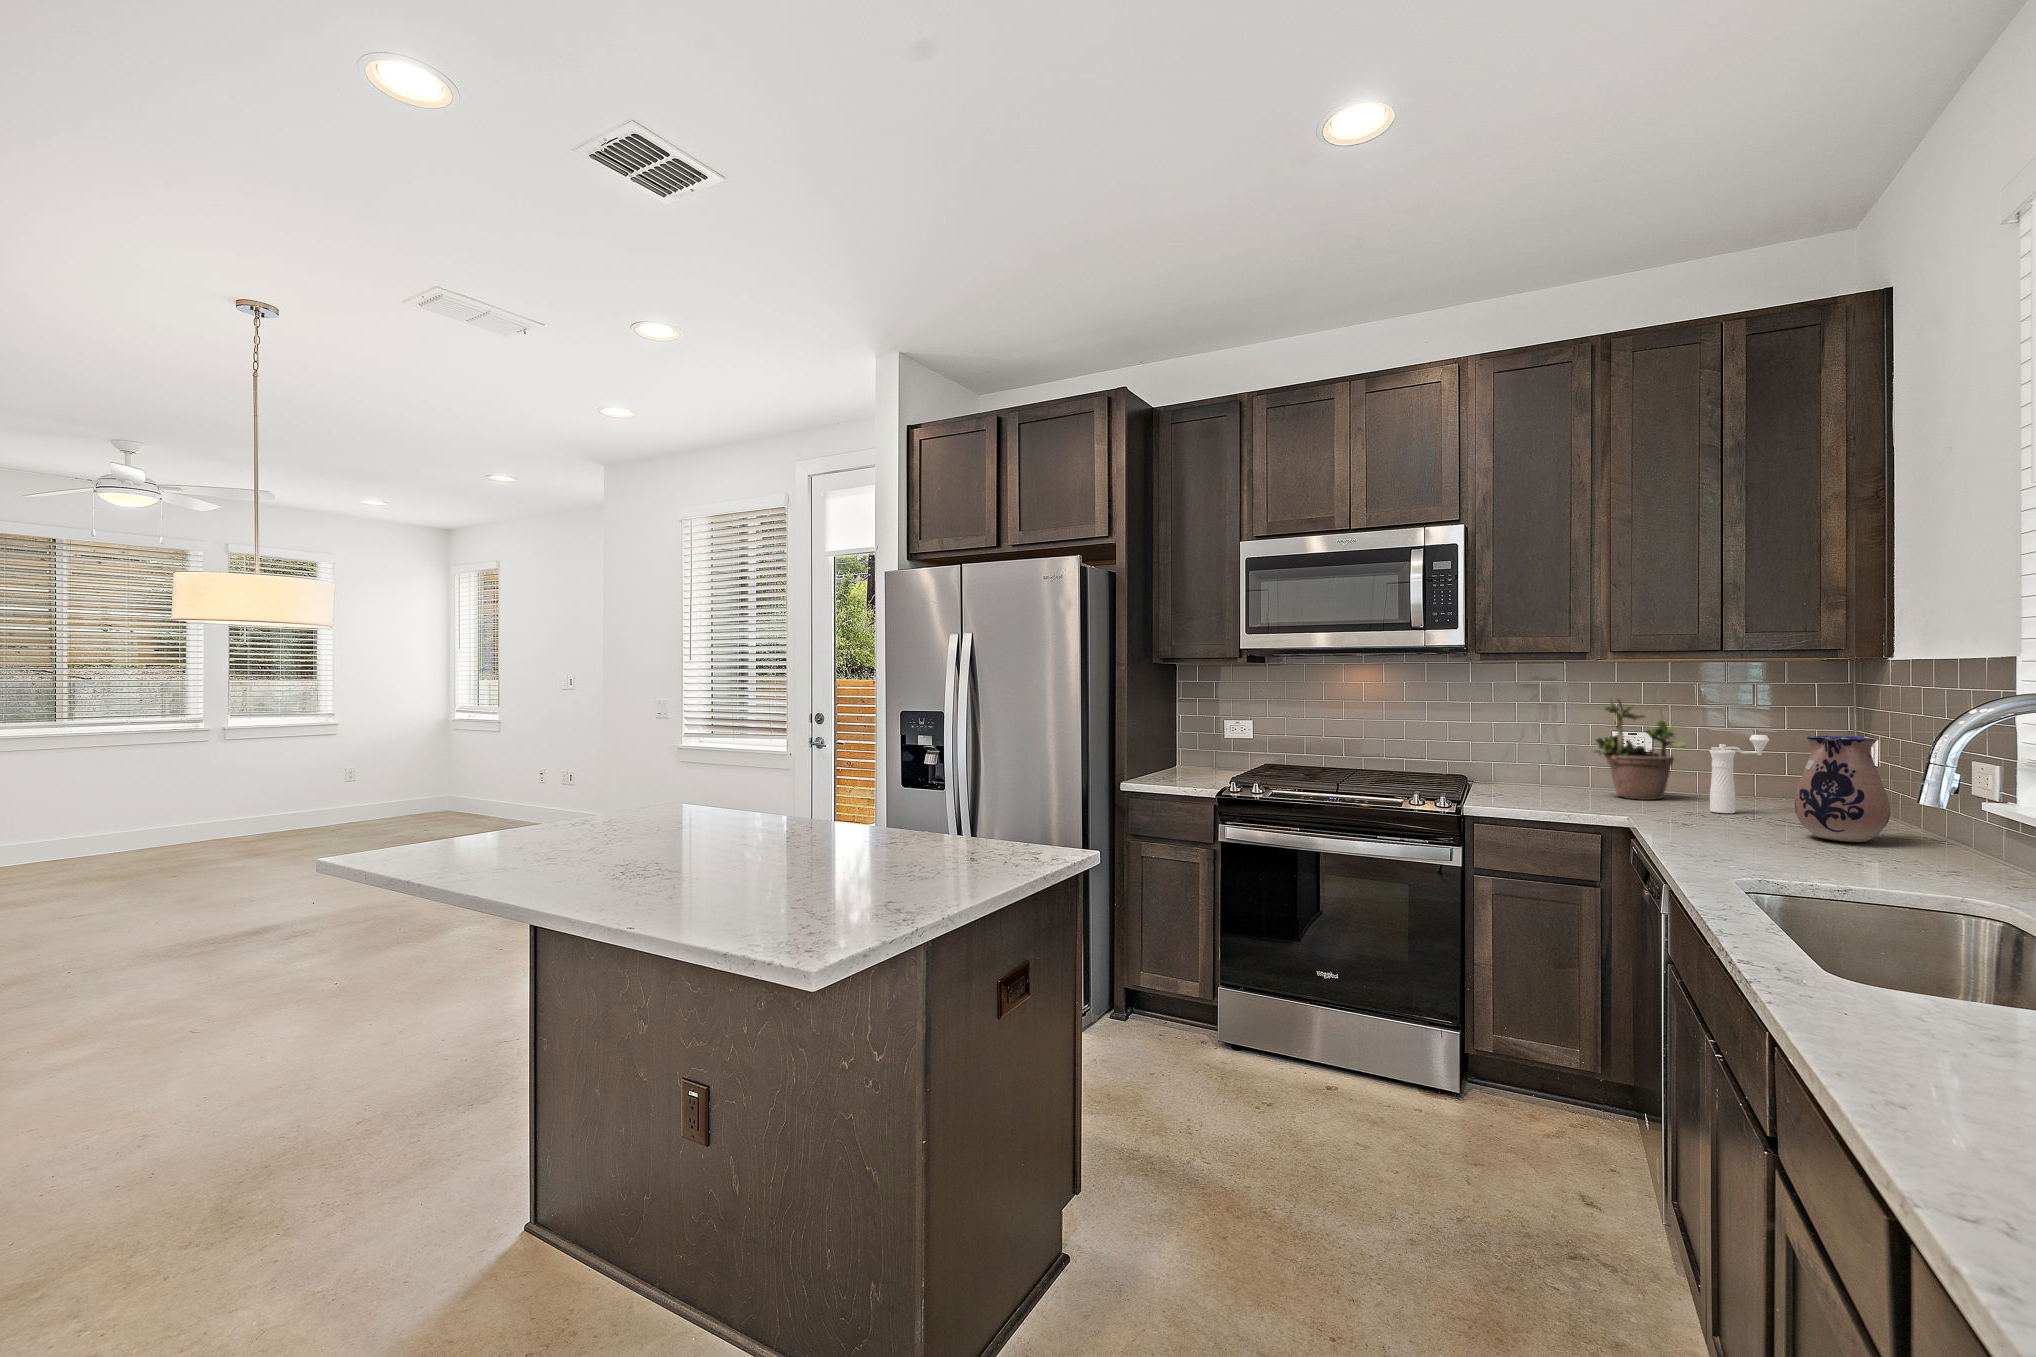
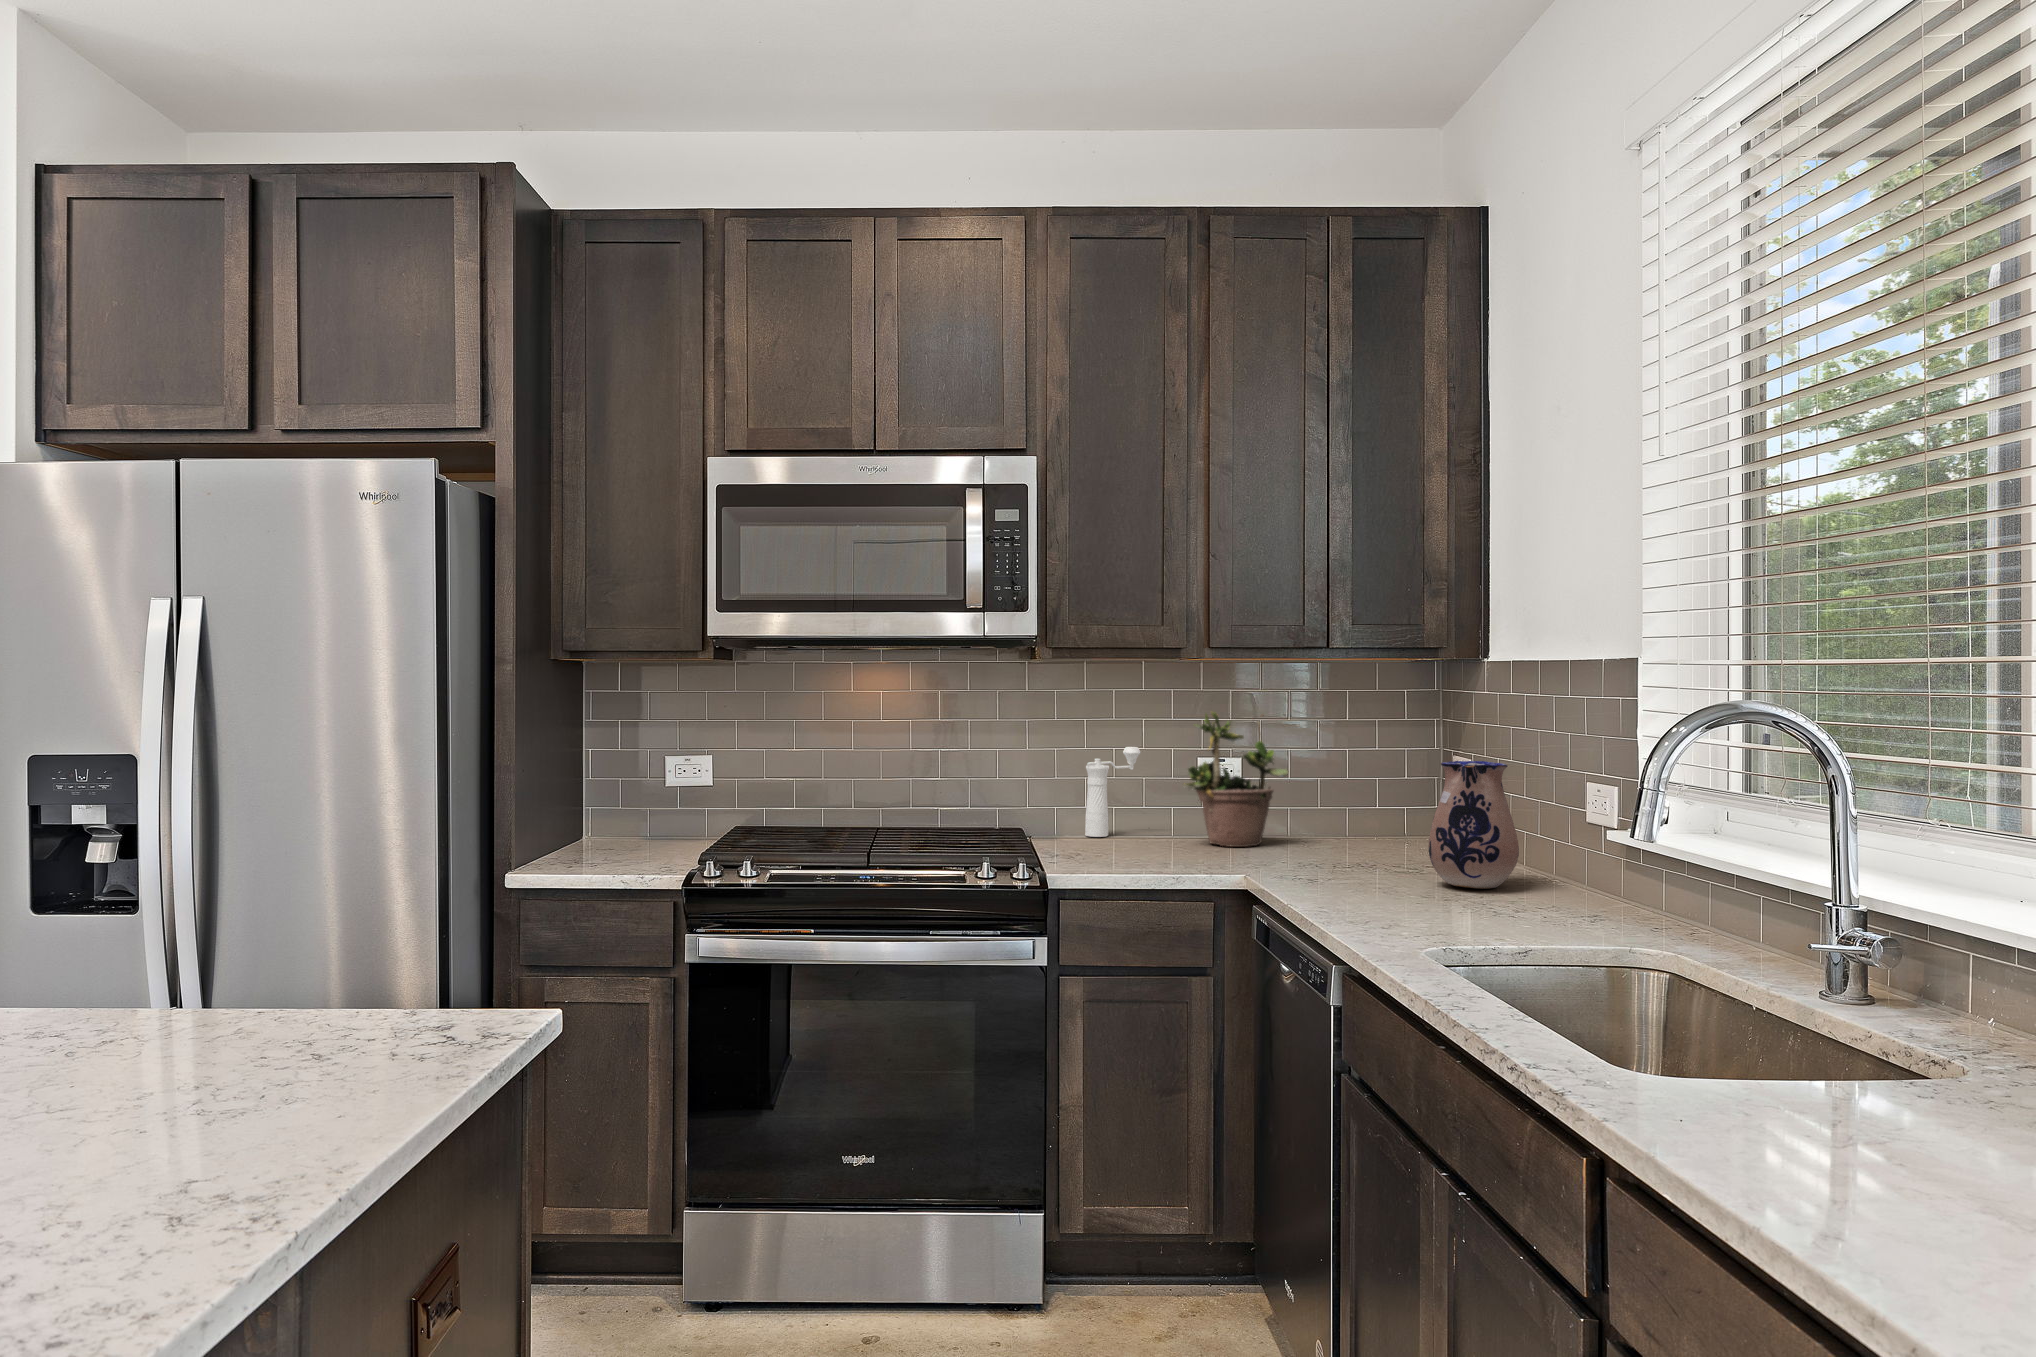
pepper mill: present [1710,735,1769,813] -> present [1085,747,1141,837]

